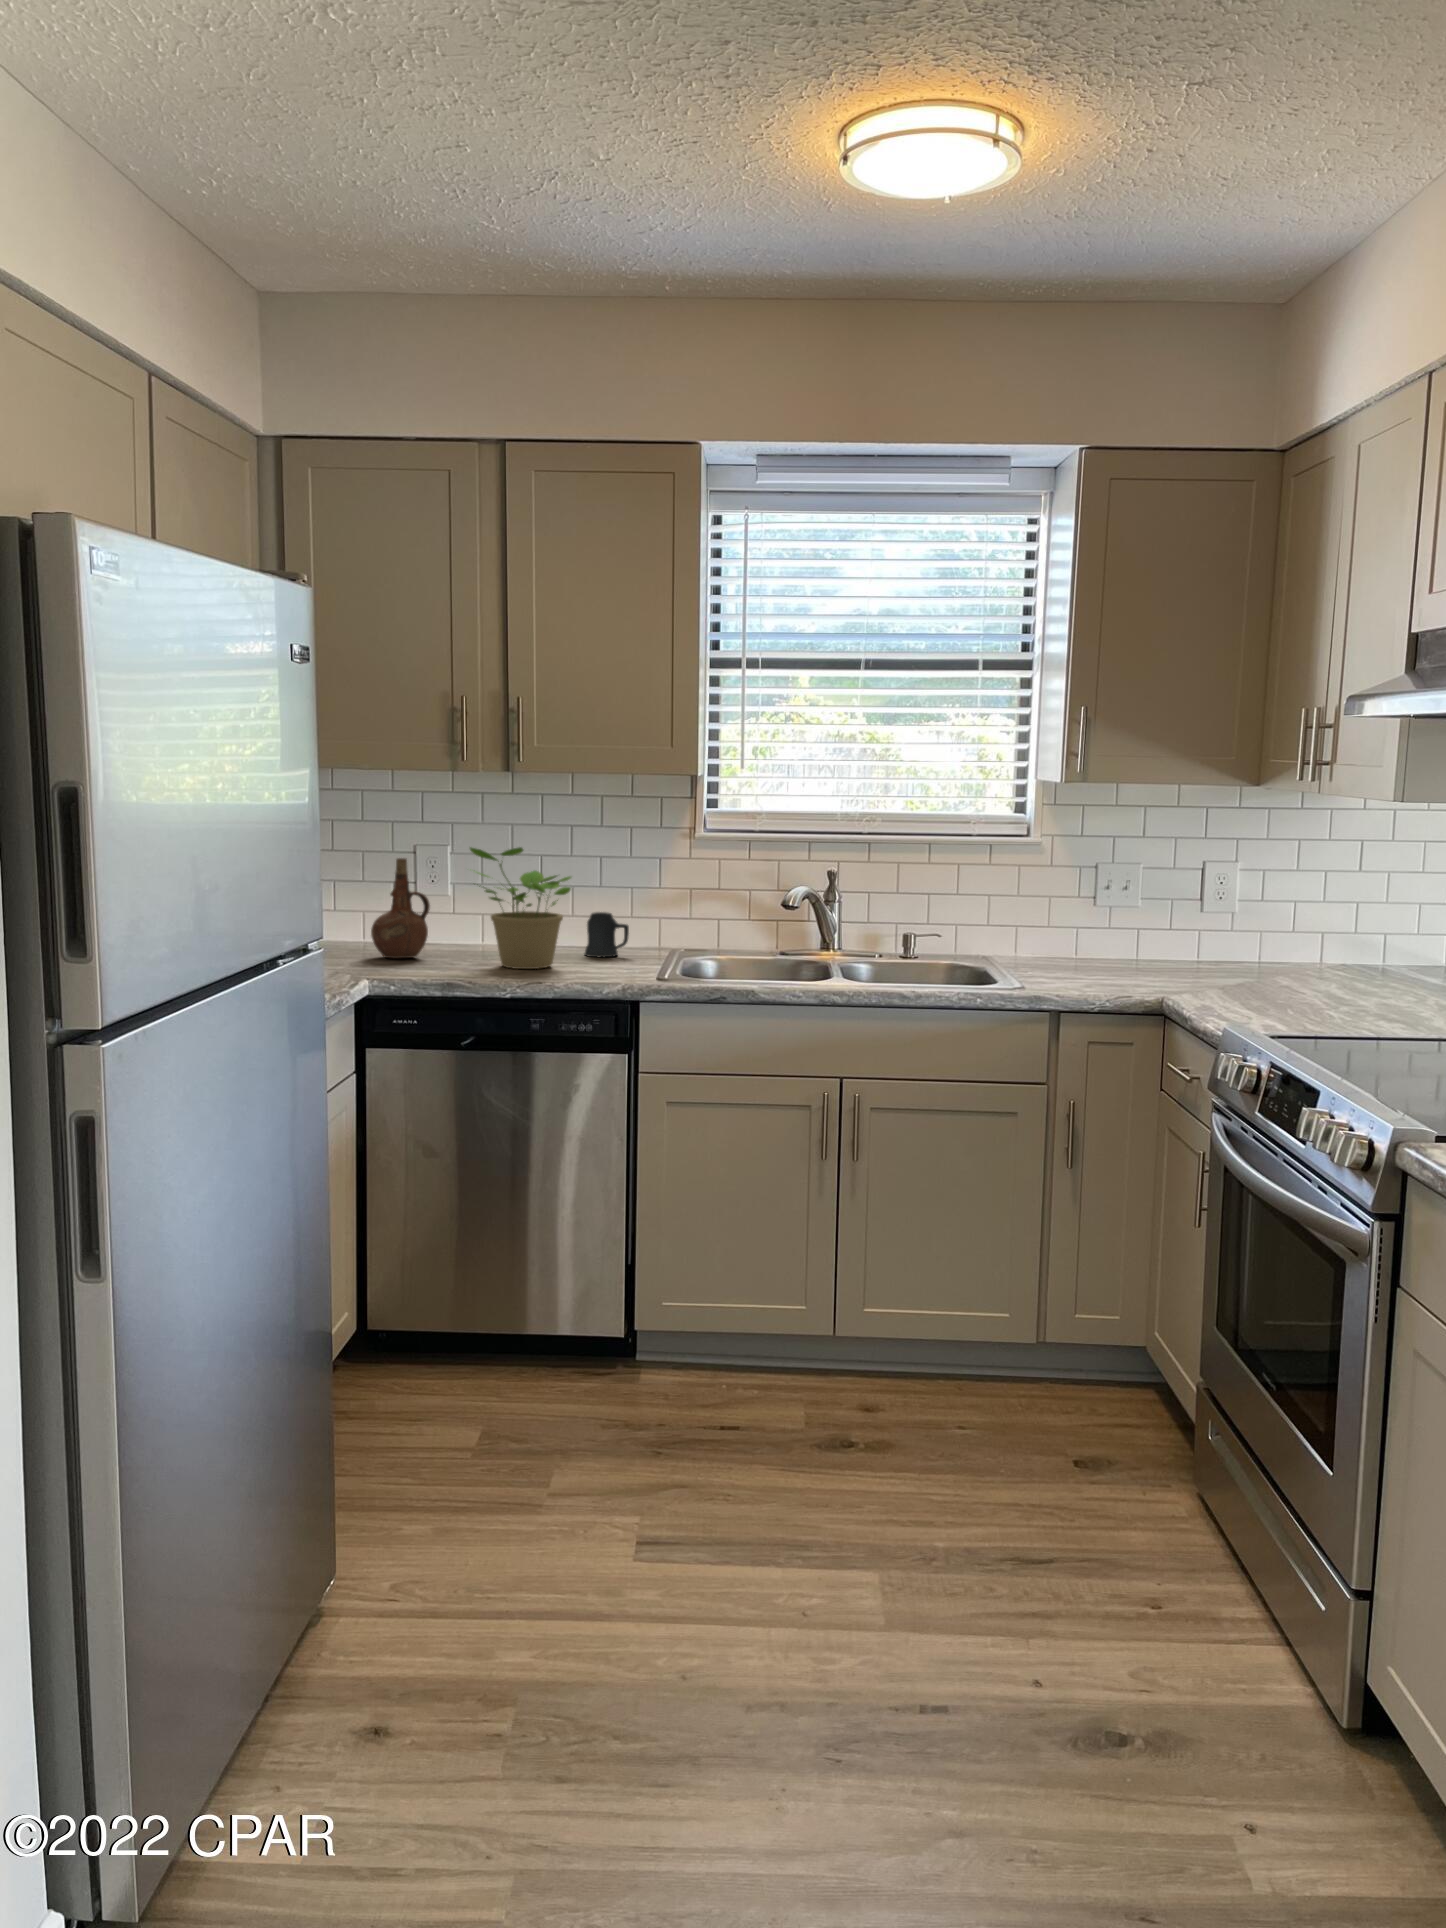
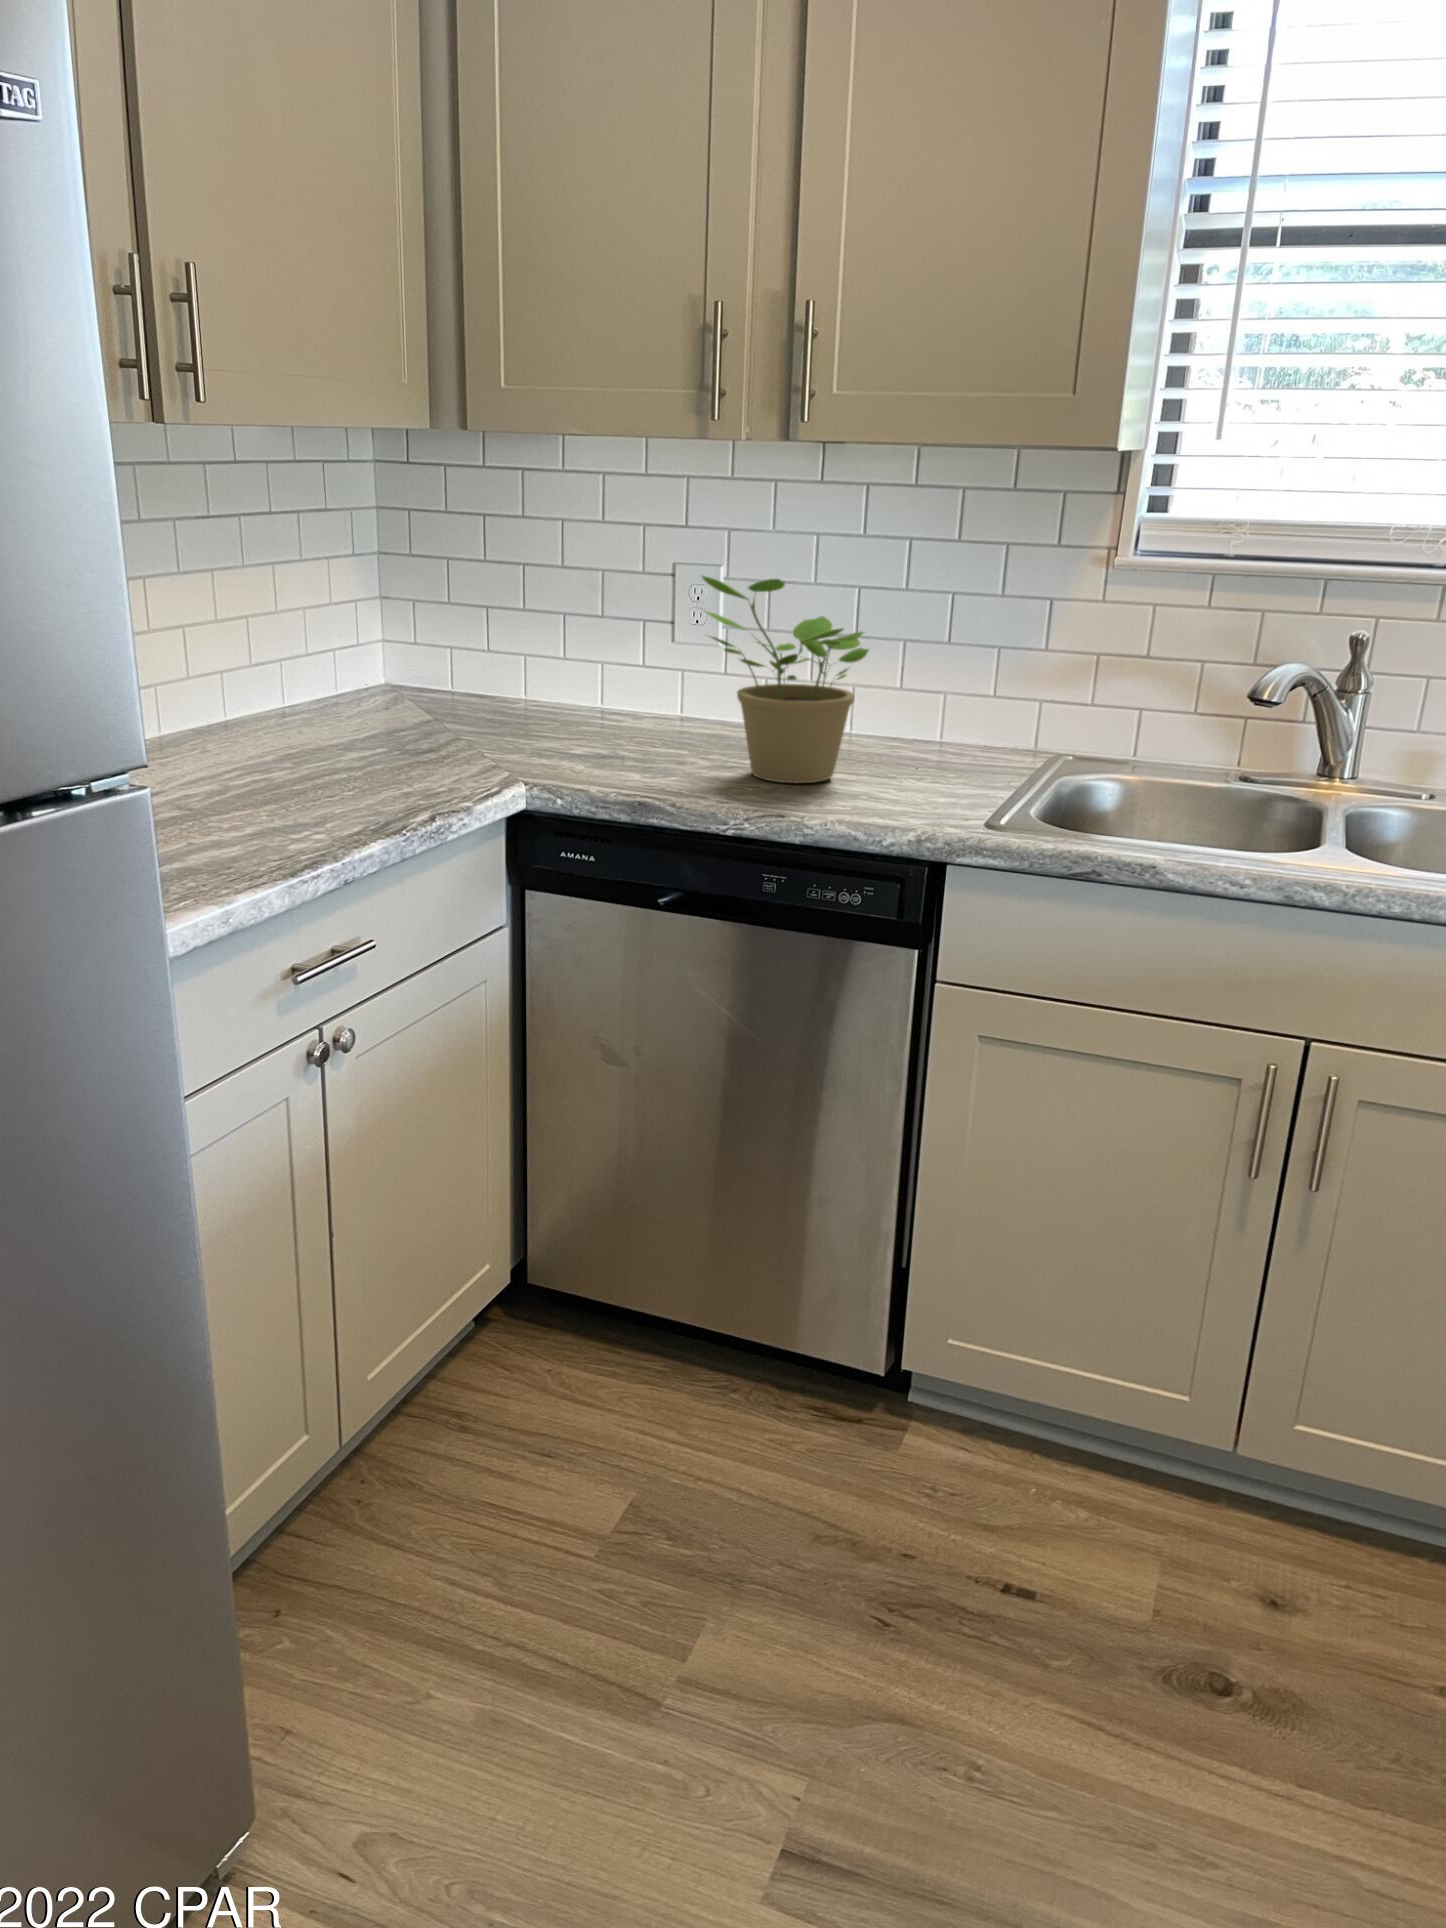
ceramic pitcher: present [371,858,430,959] -> none [573,588,663,747]
mug: present [585,912,629,957] -> none [910,688,984,764]

